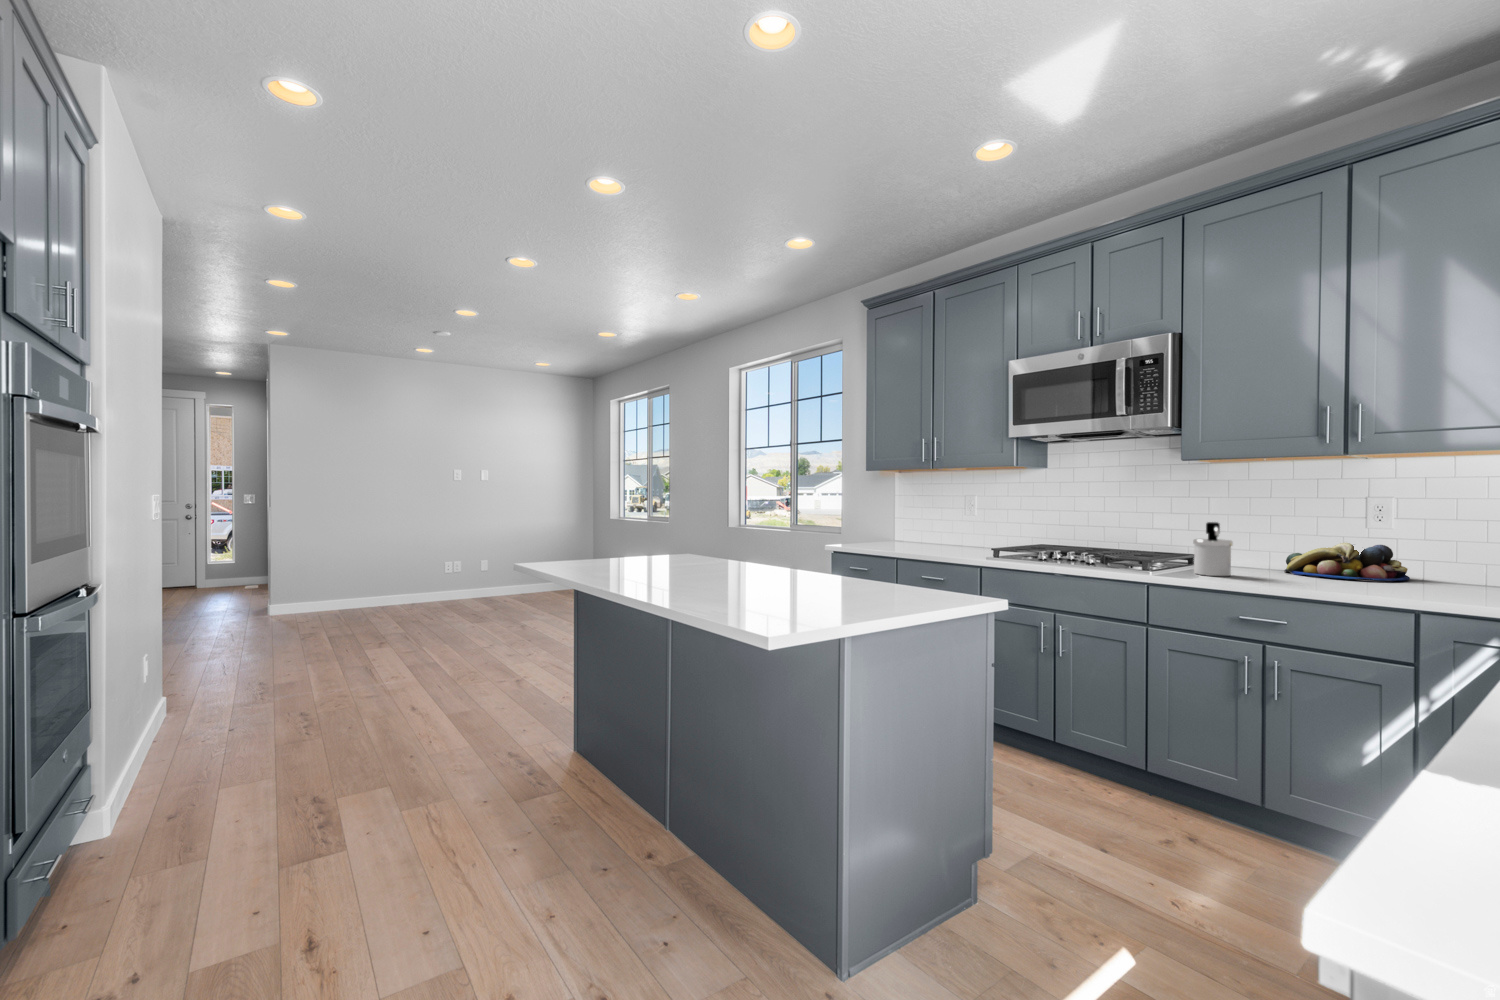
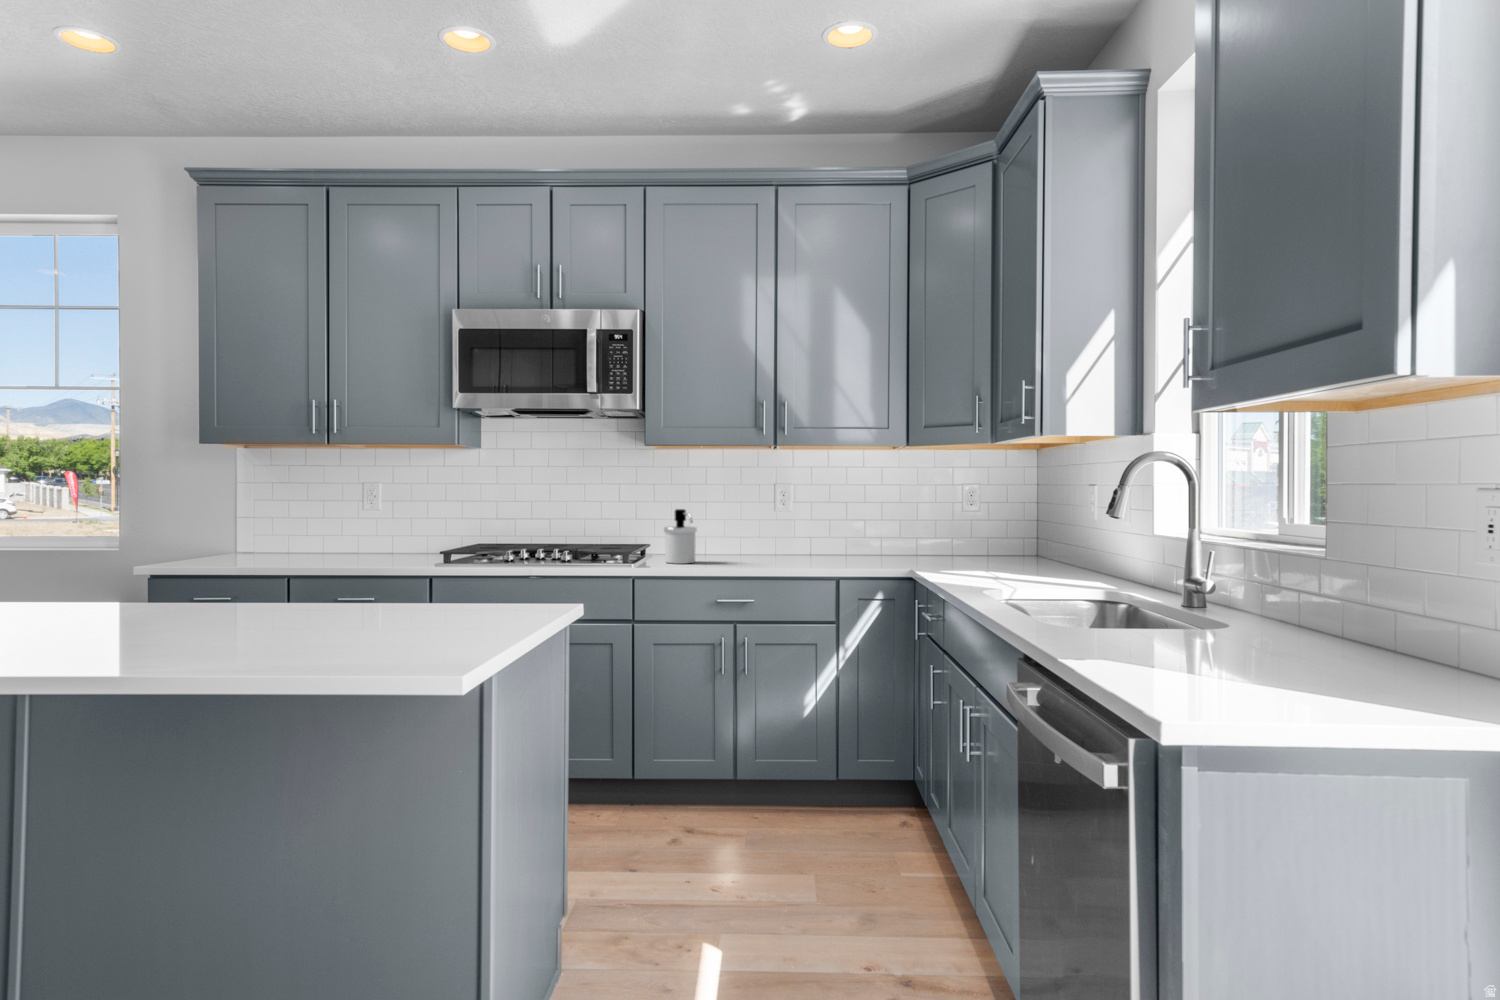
fruit bowl: present [1284,543,1410,581] -> none [716,525,801,557]

